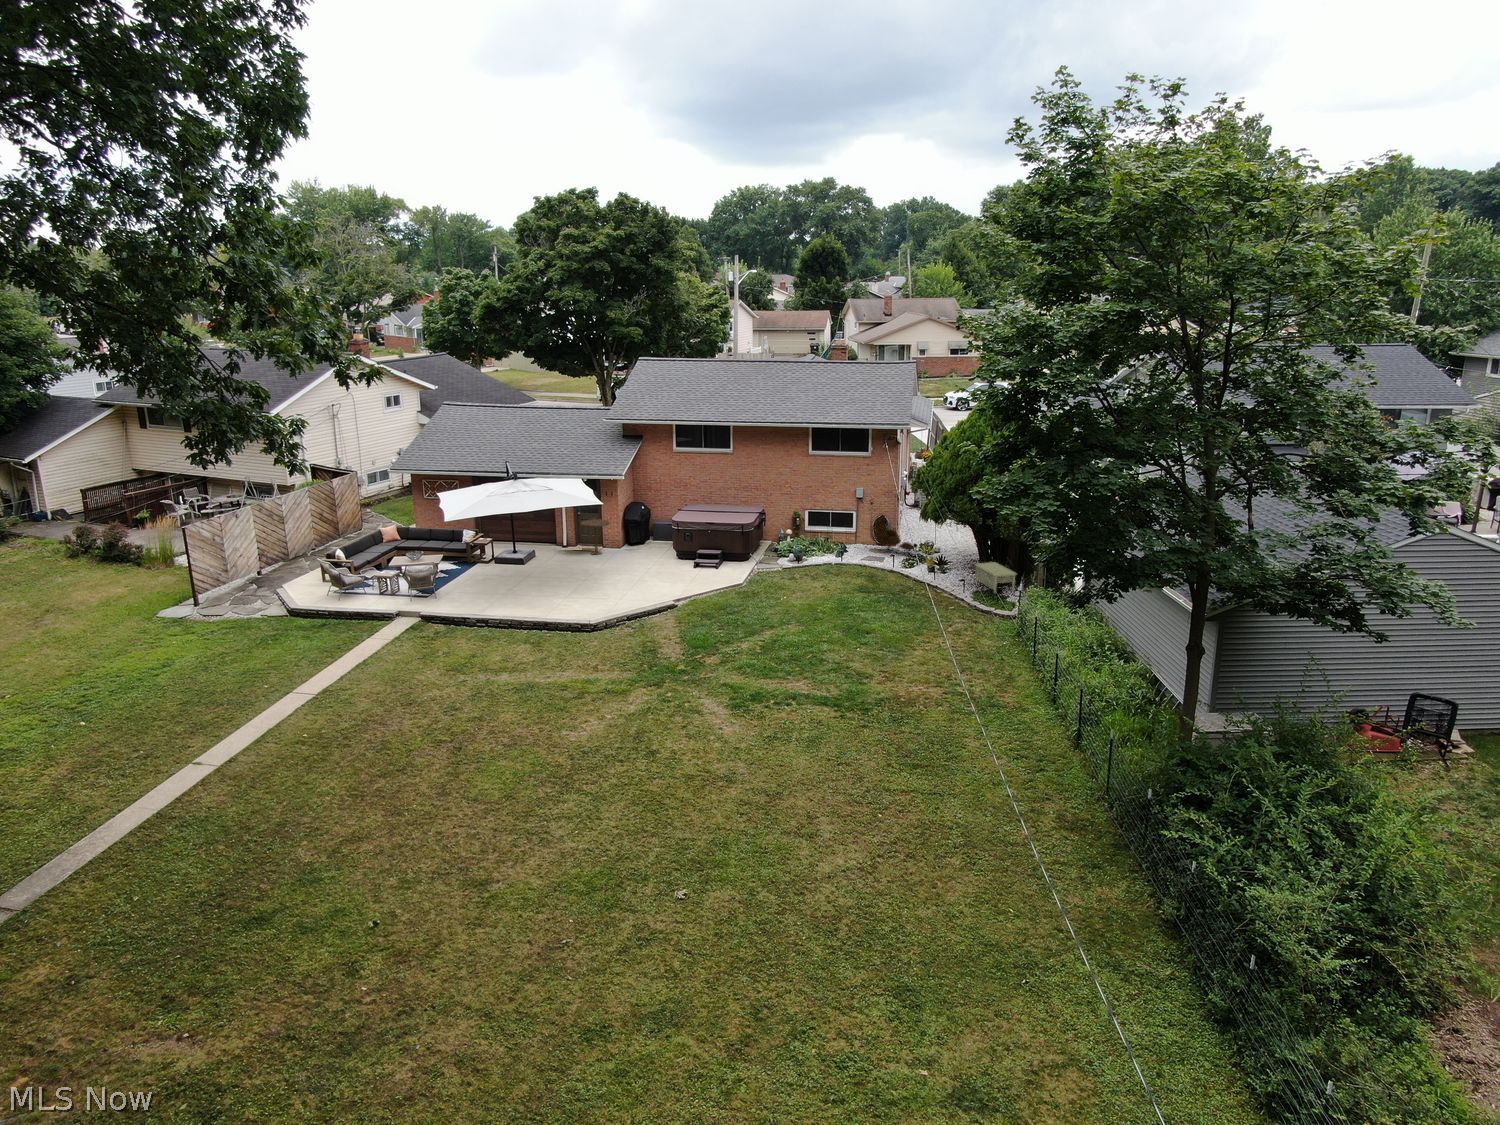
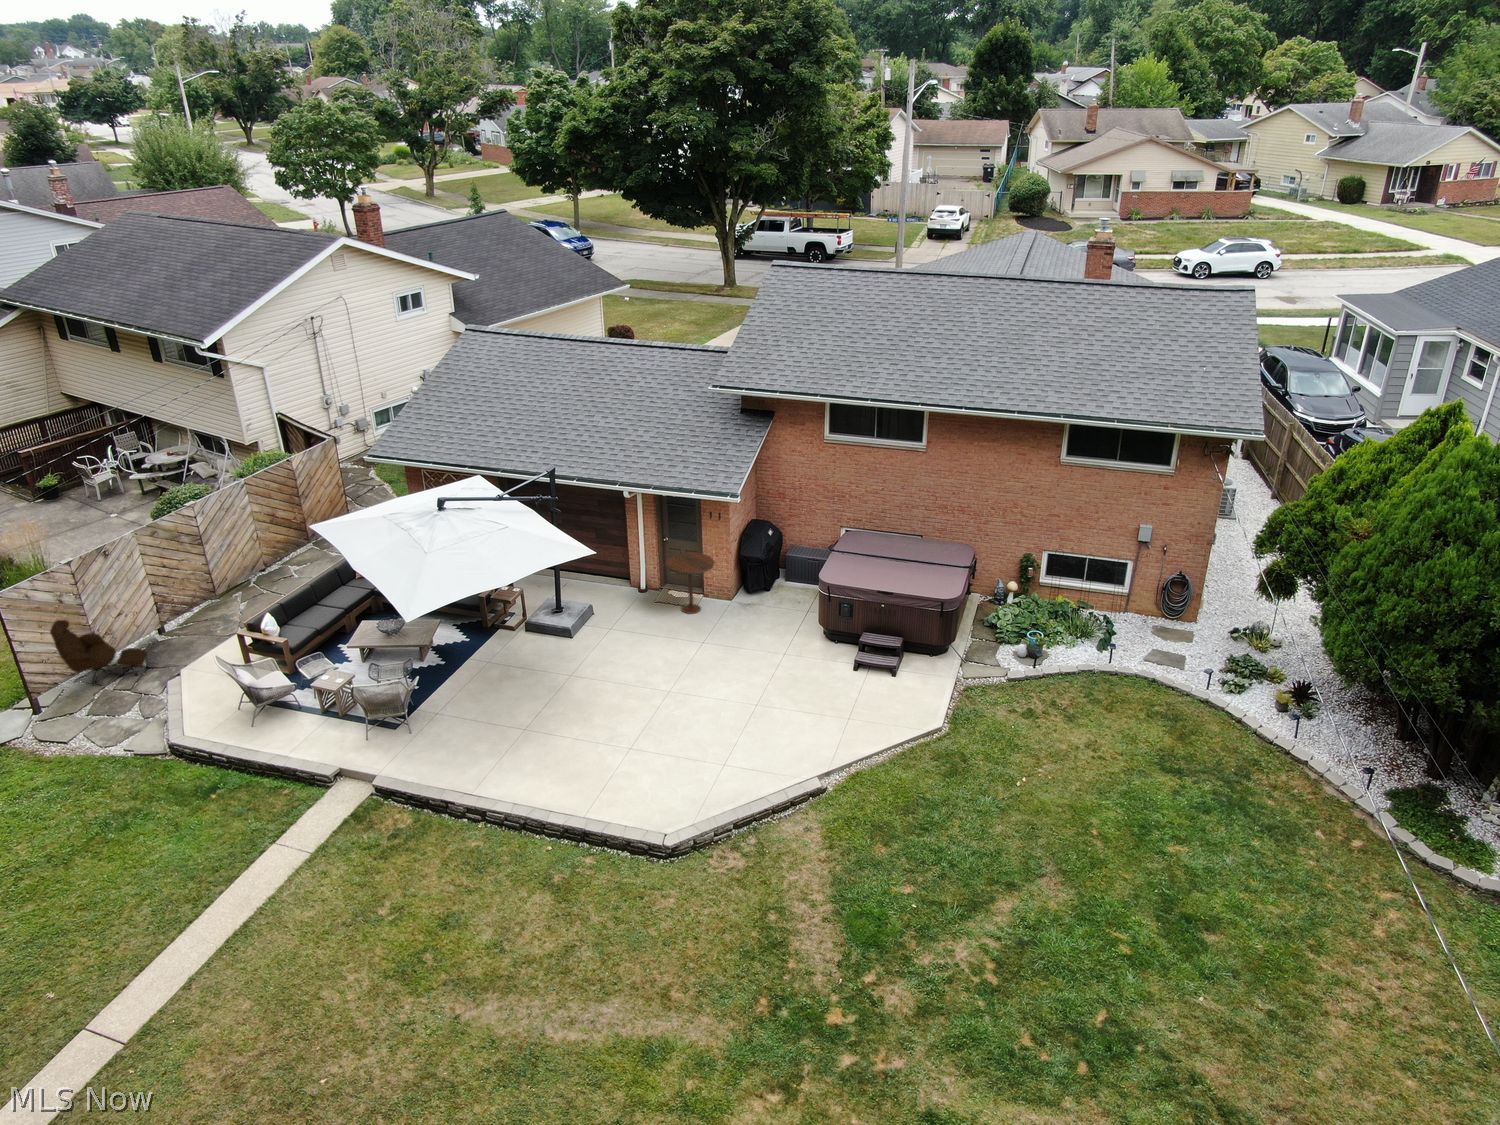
lounge chair: present [875,516,914,553] -> present [50,620,147,685]
storage bench: present [975,562,1016,593] -> none [1379,719,1485,801]

